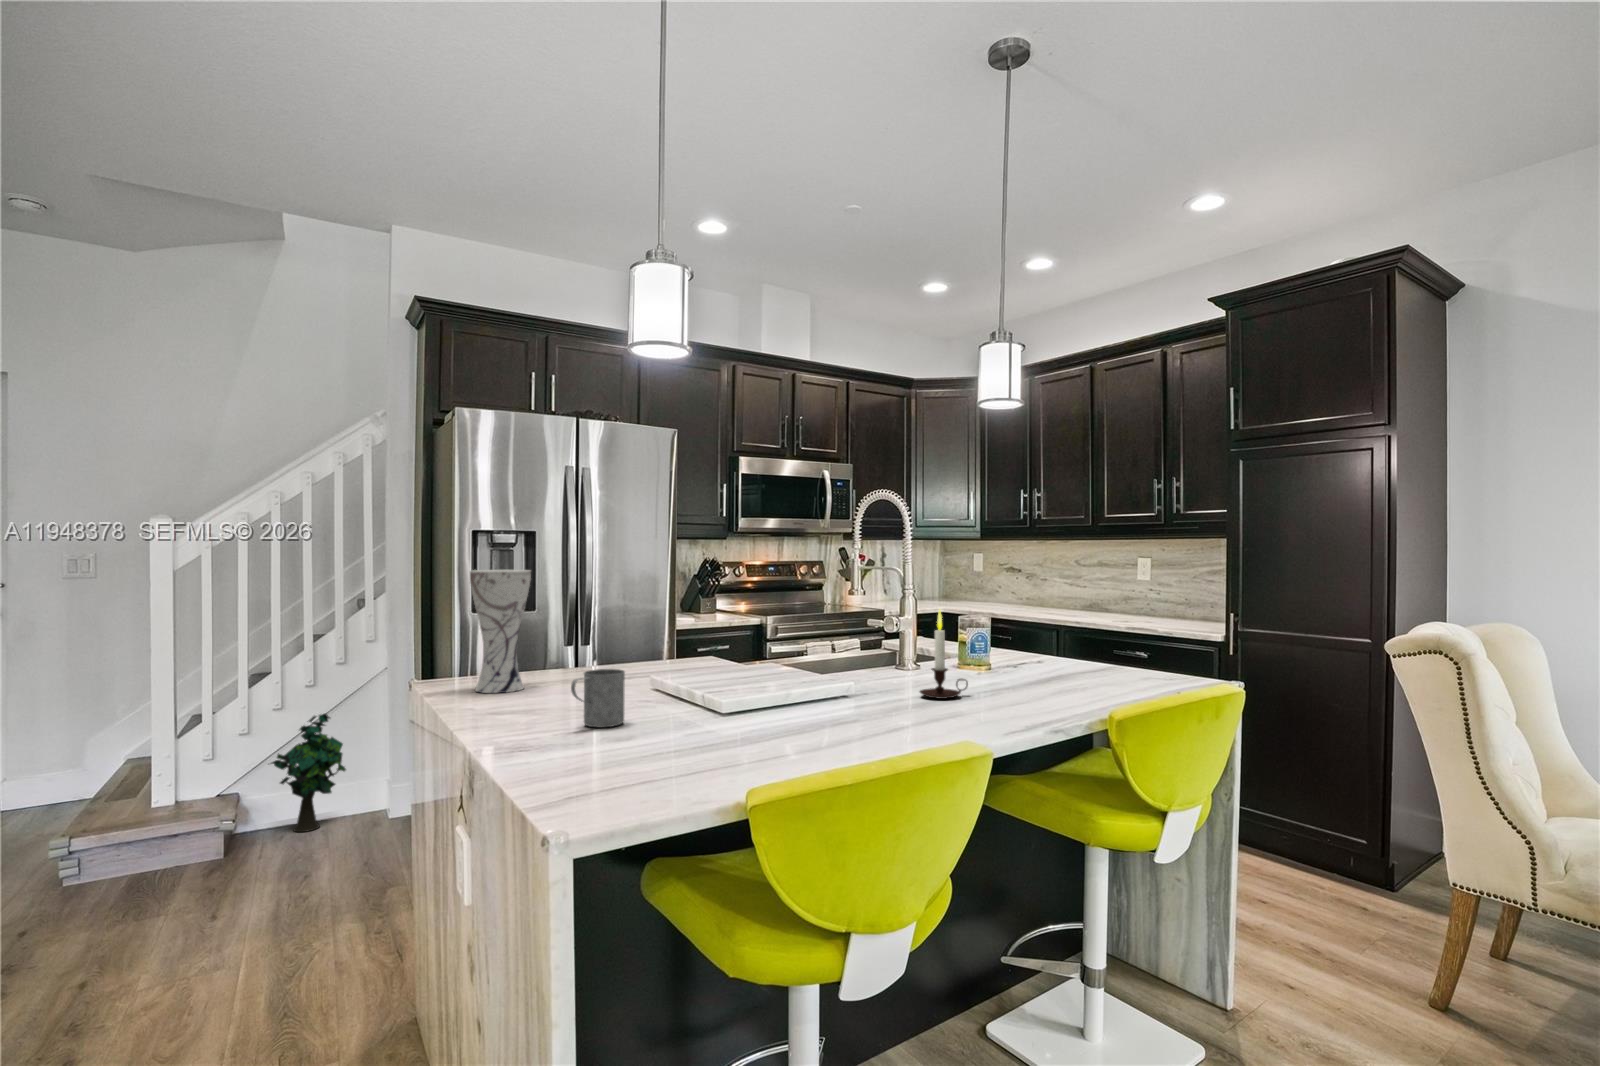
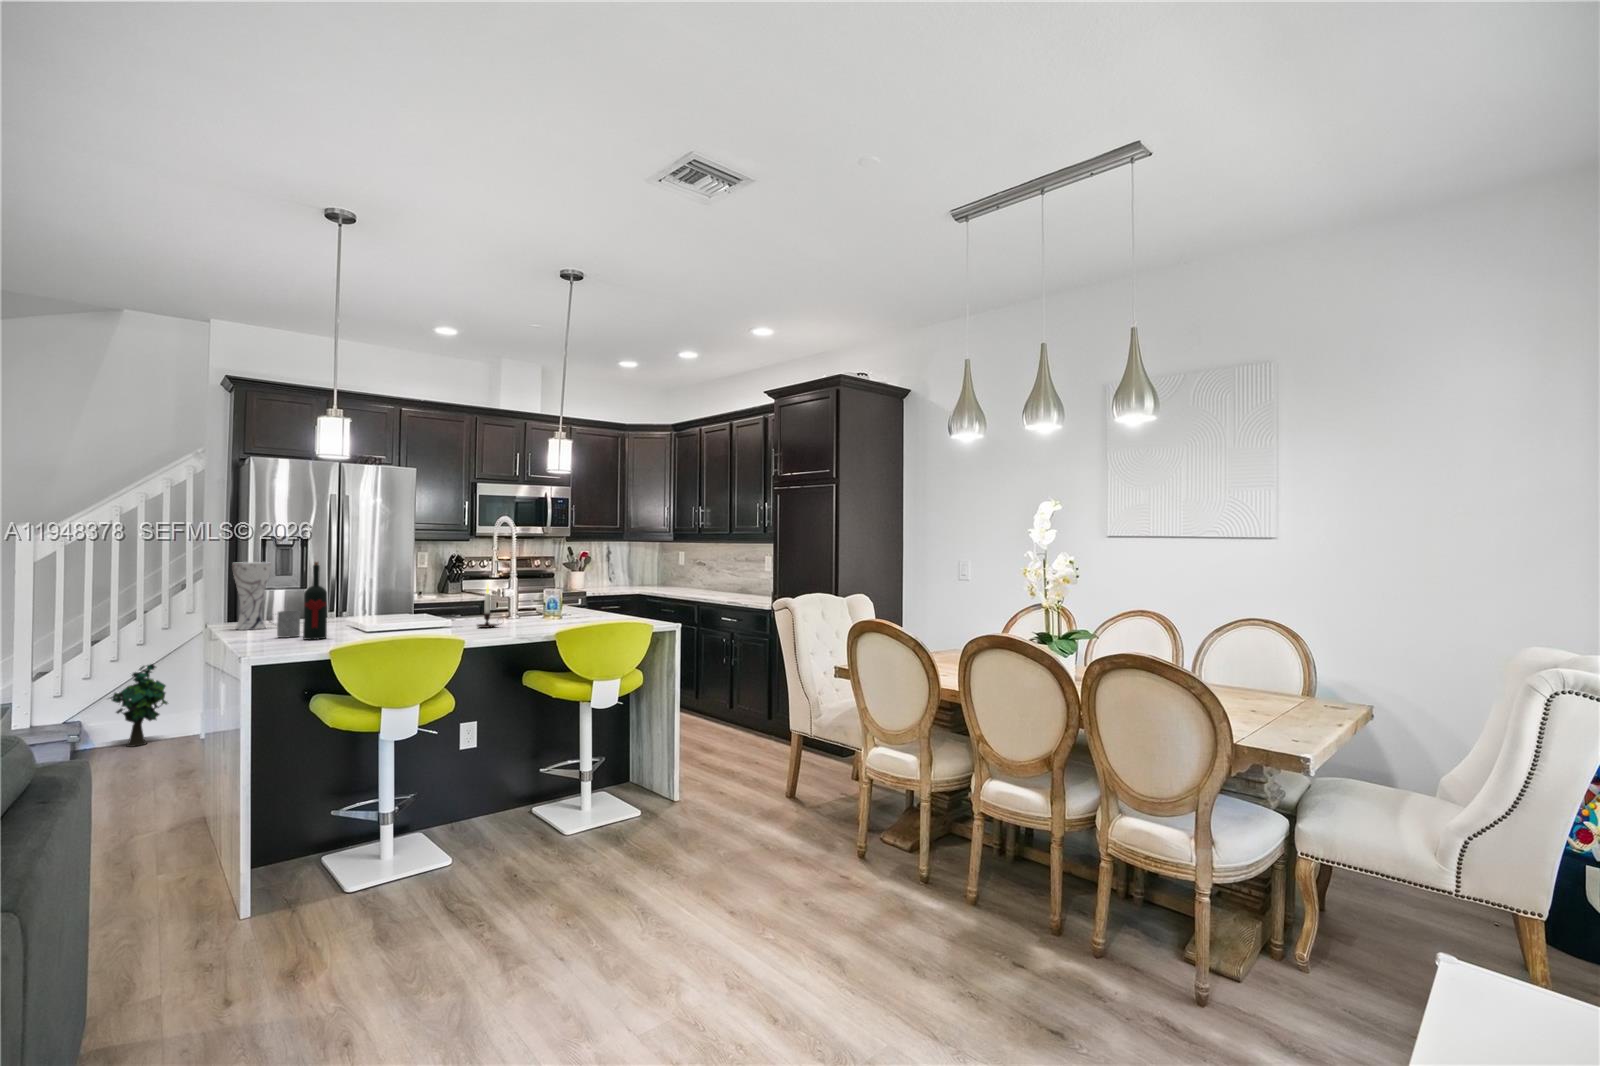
wine bottle: none [649,568,692,739] -> present [303,562,327,640]

